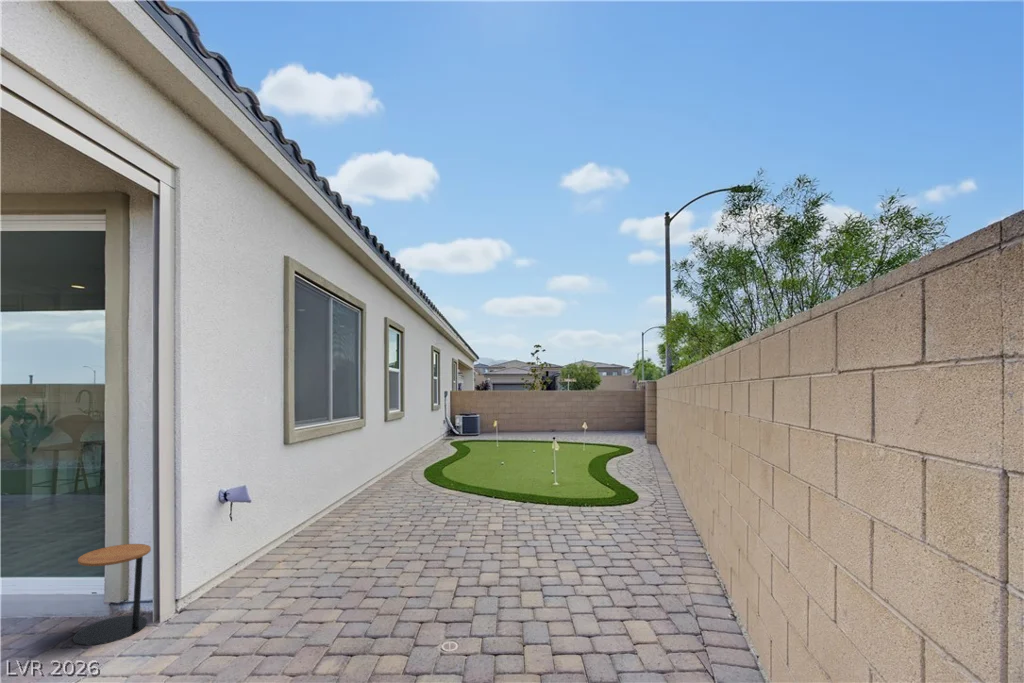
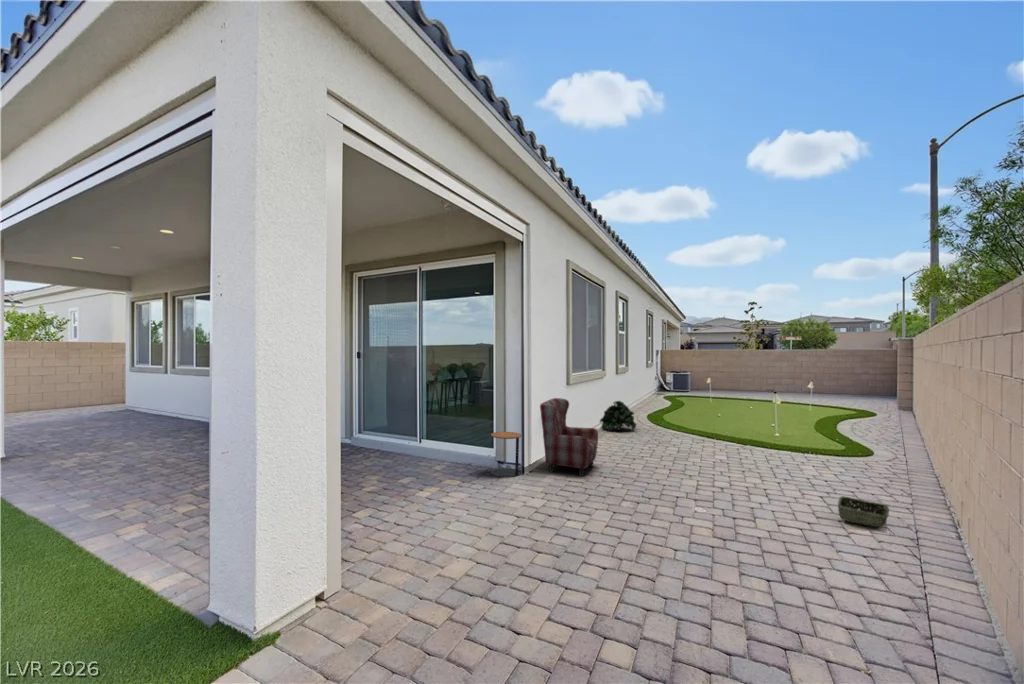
potted plant: none [356,457,405,500] -> present [600,401,636,431]
armchair: none [198,469,317,610] -> present [540,398,598,476]
woven basket: none [677,607,754,661] -> present [838,496,889,527]

